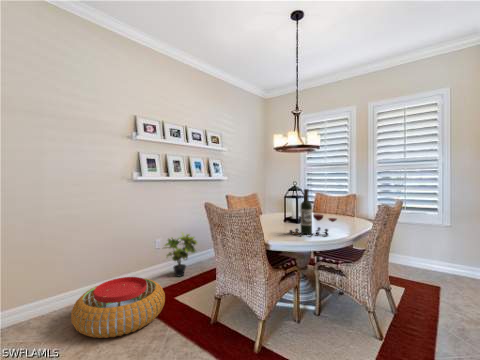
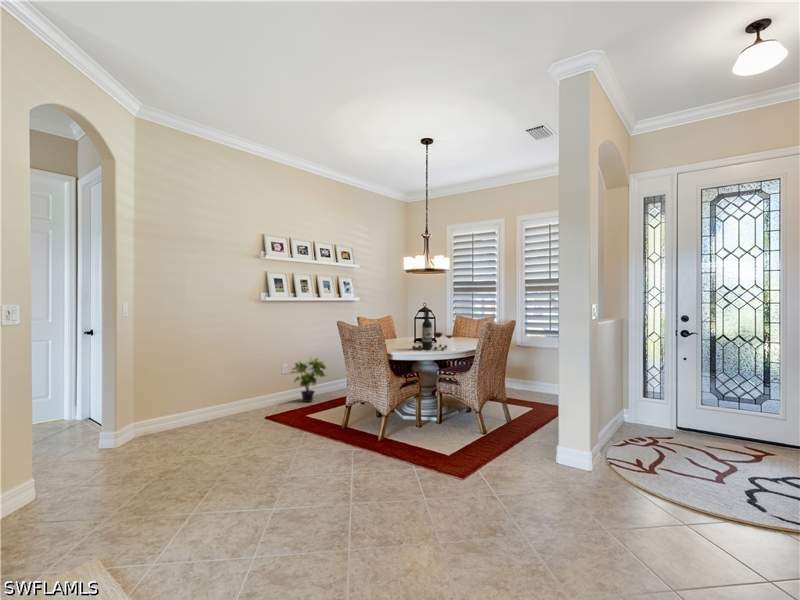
pouf: present [71,277,165,338] -> none [216,394,298,438]

